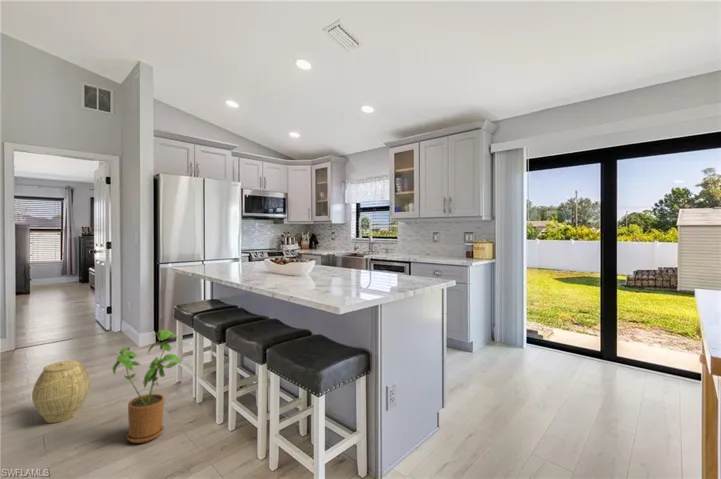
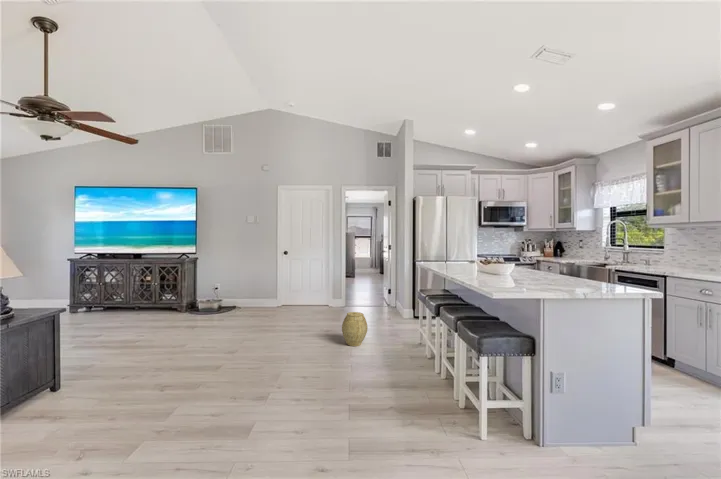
house plant: present [113,330,181,443] -> none [374,301,411,370]

